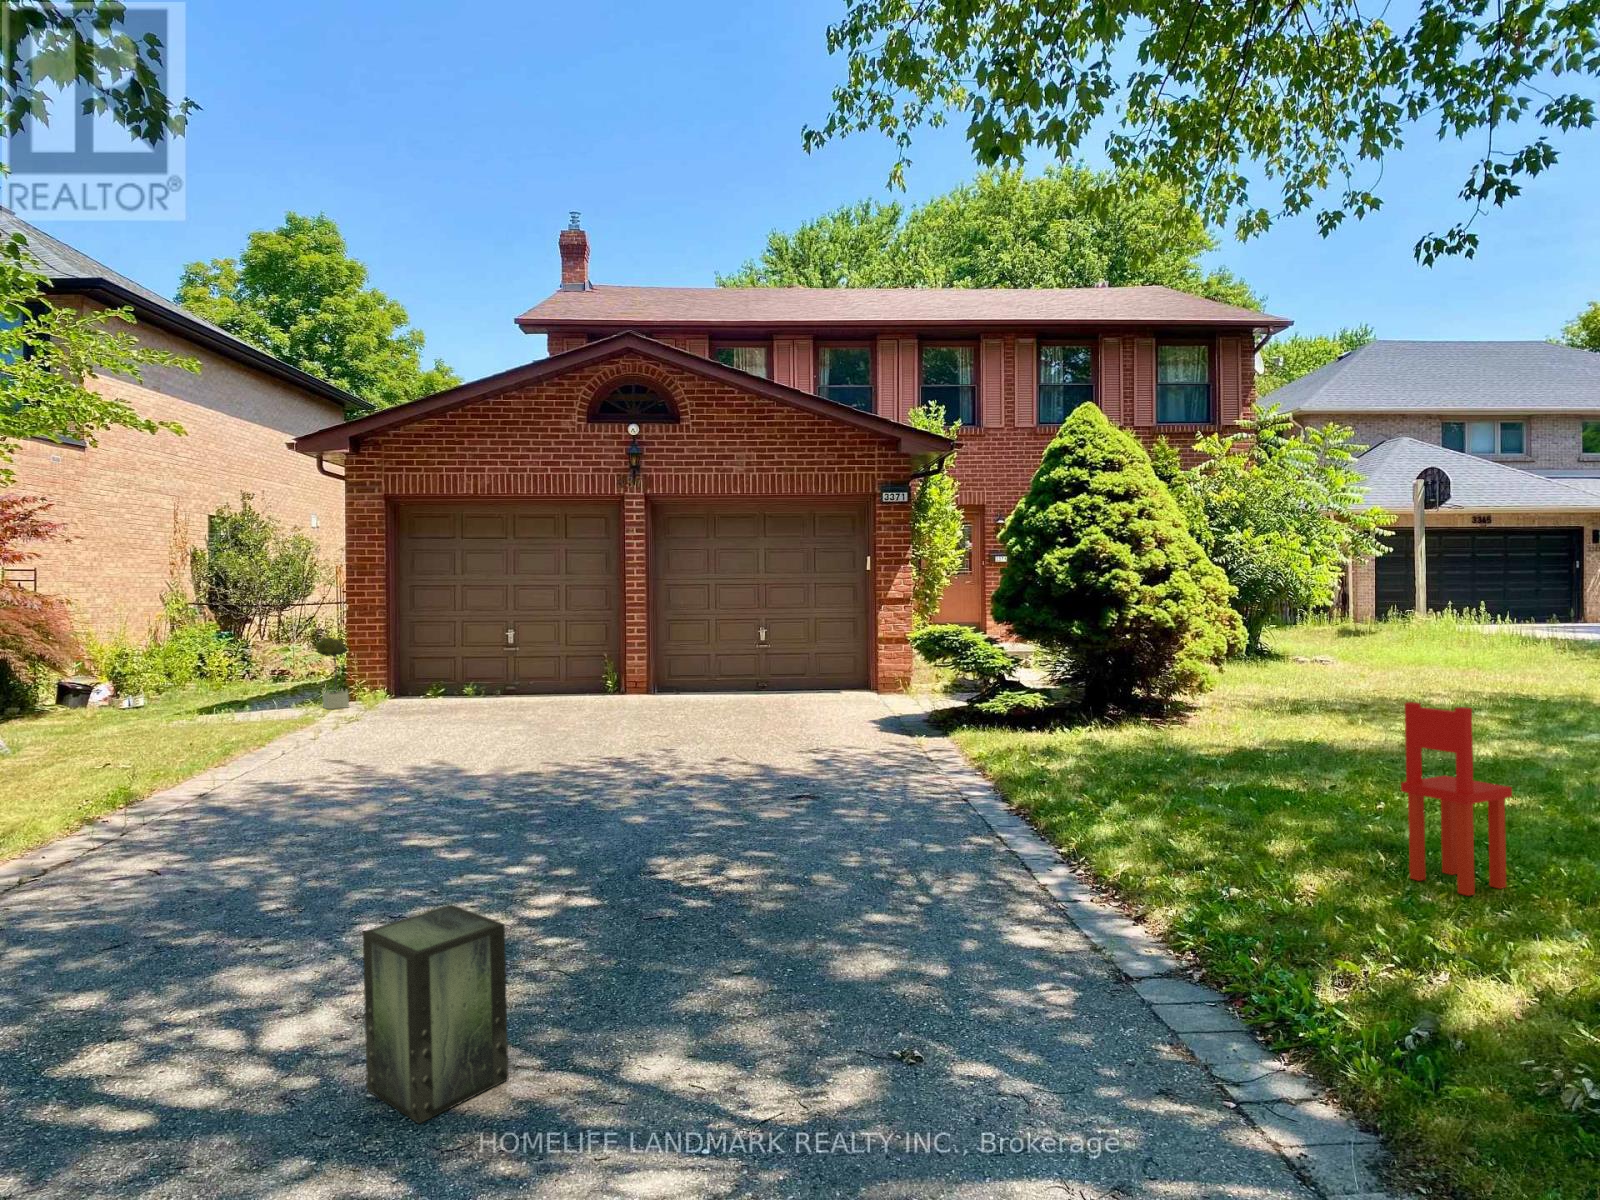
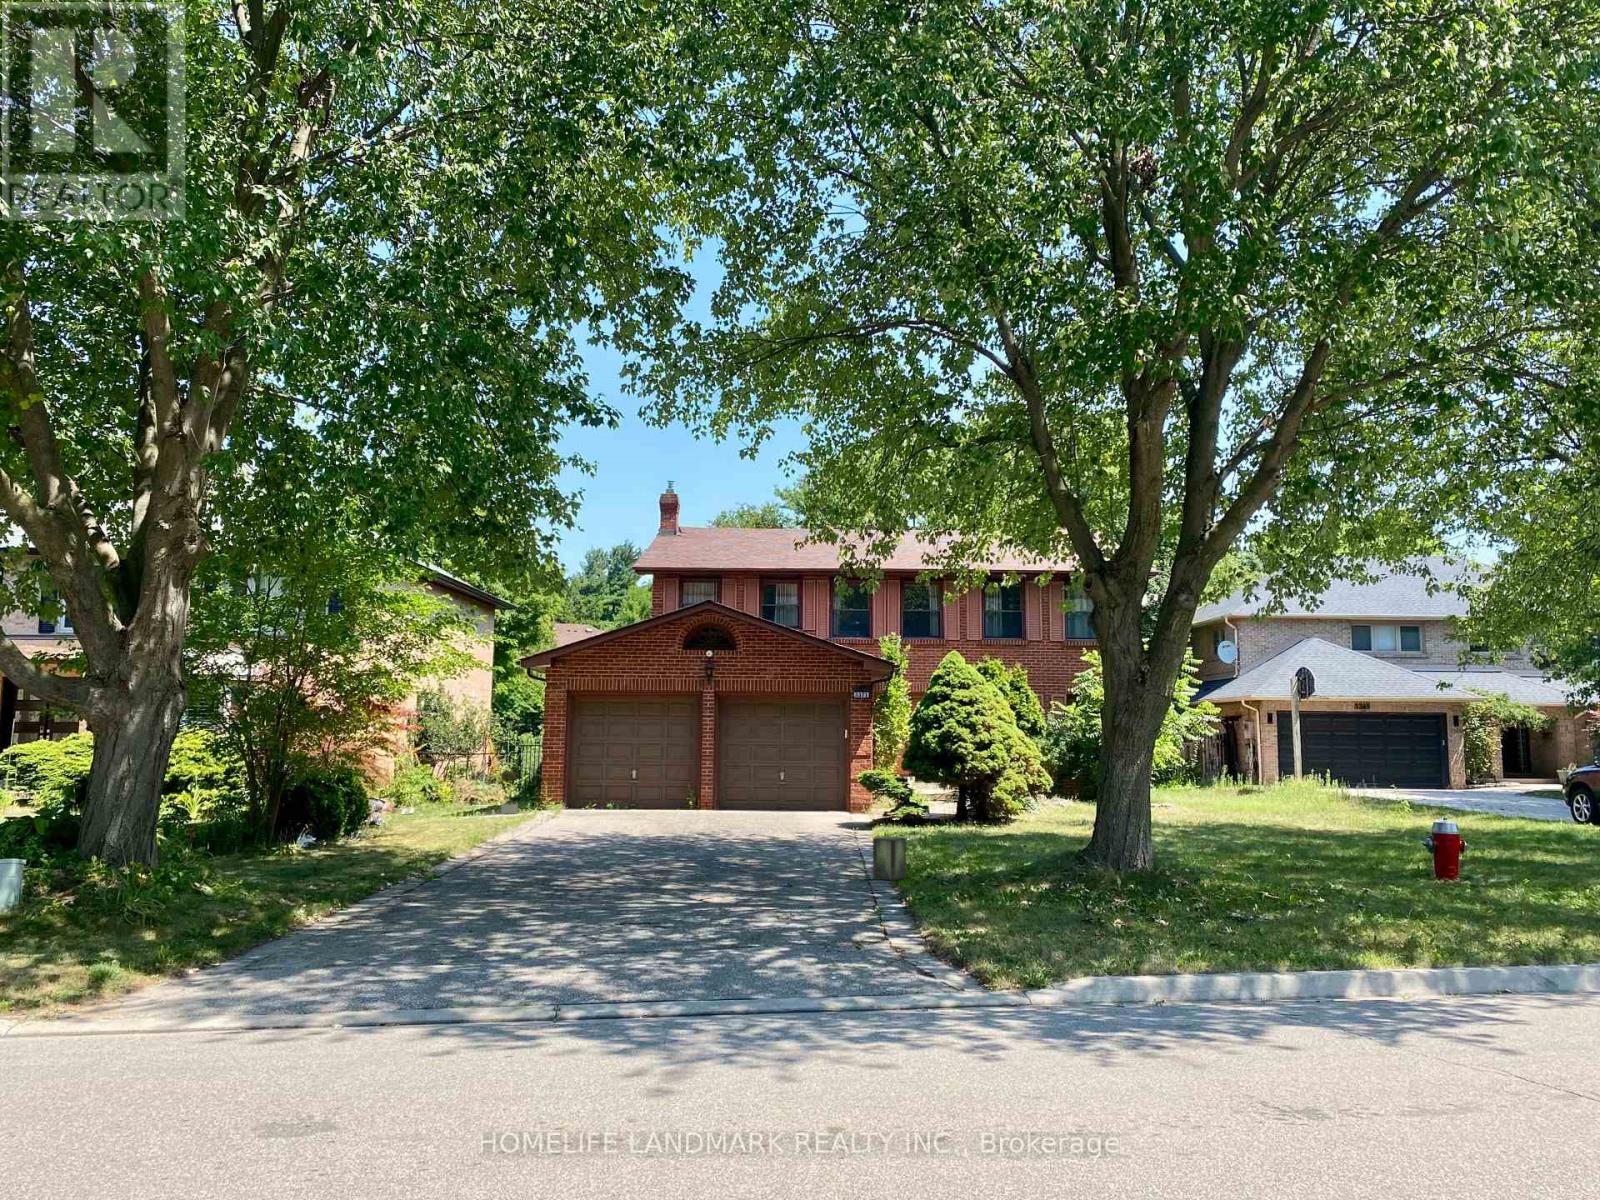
chair: present [1401,702,1512,896] -> none [1015,795,1046,858]
storage box: present [363,905,508,1124] -> present [873,836,906,881]

